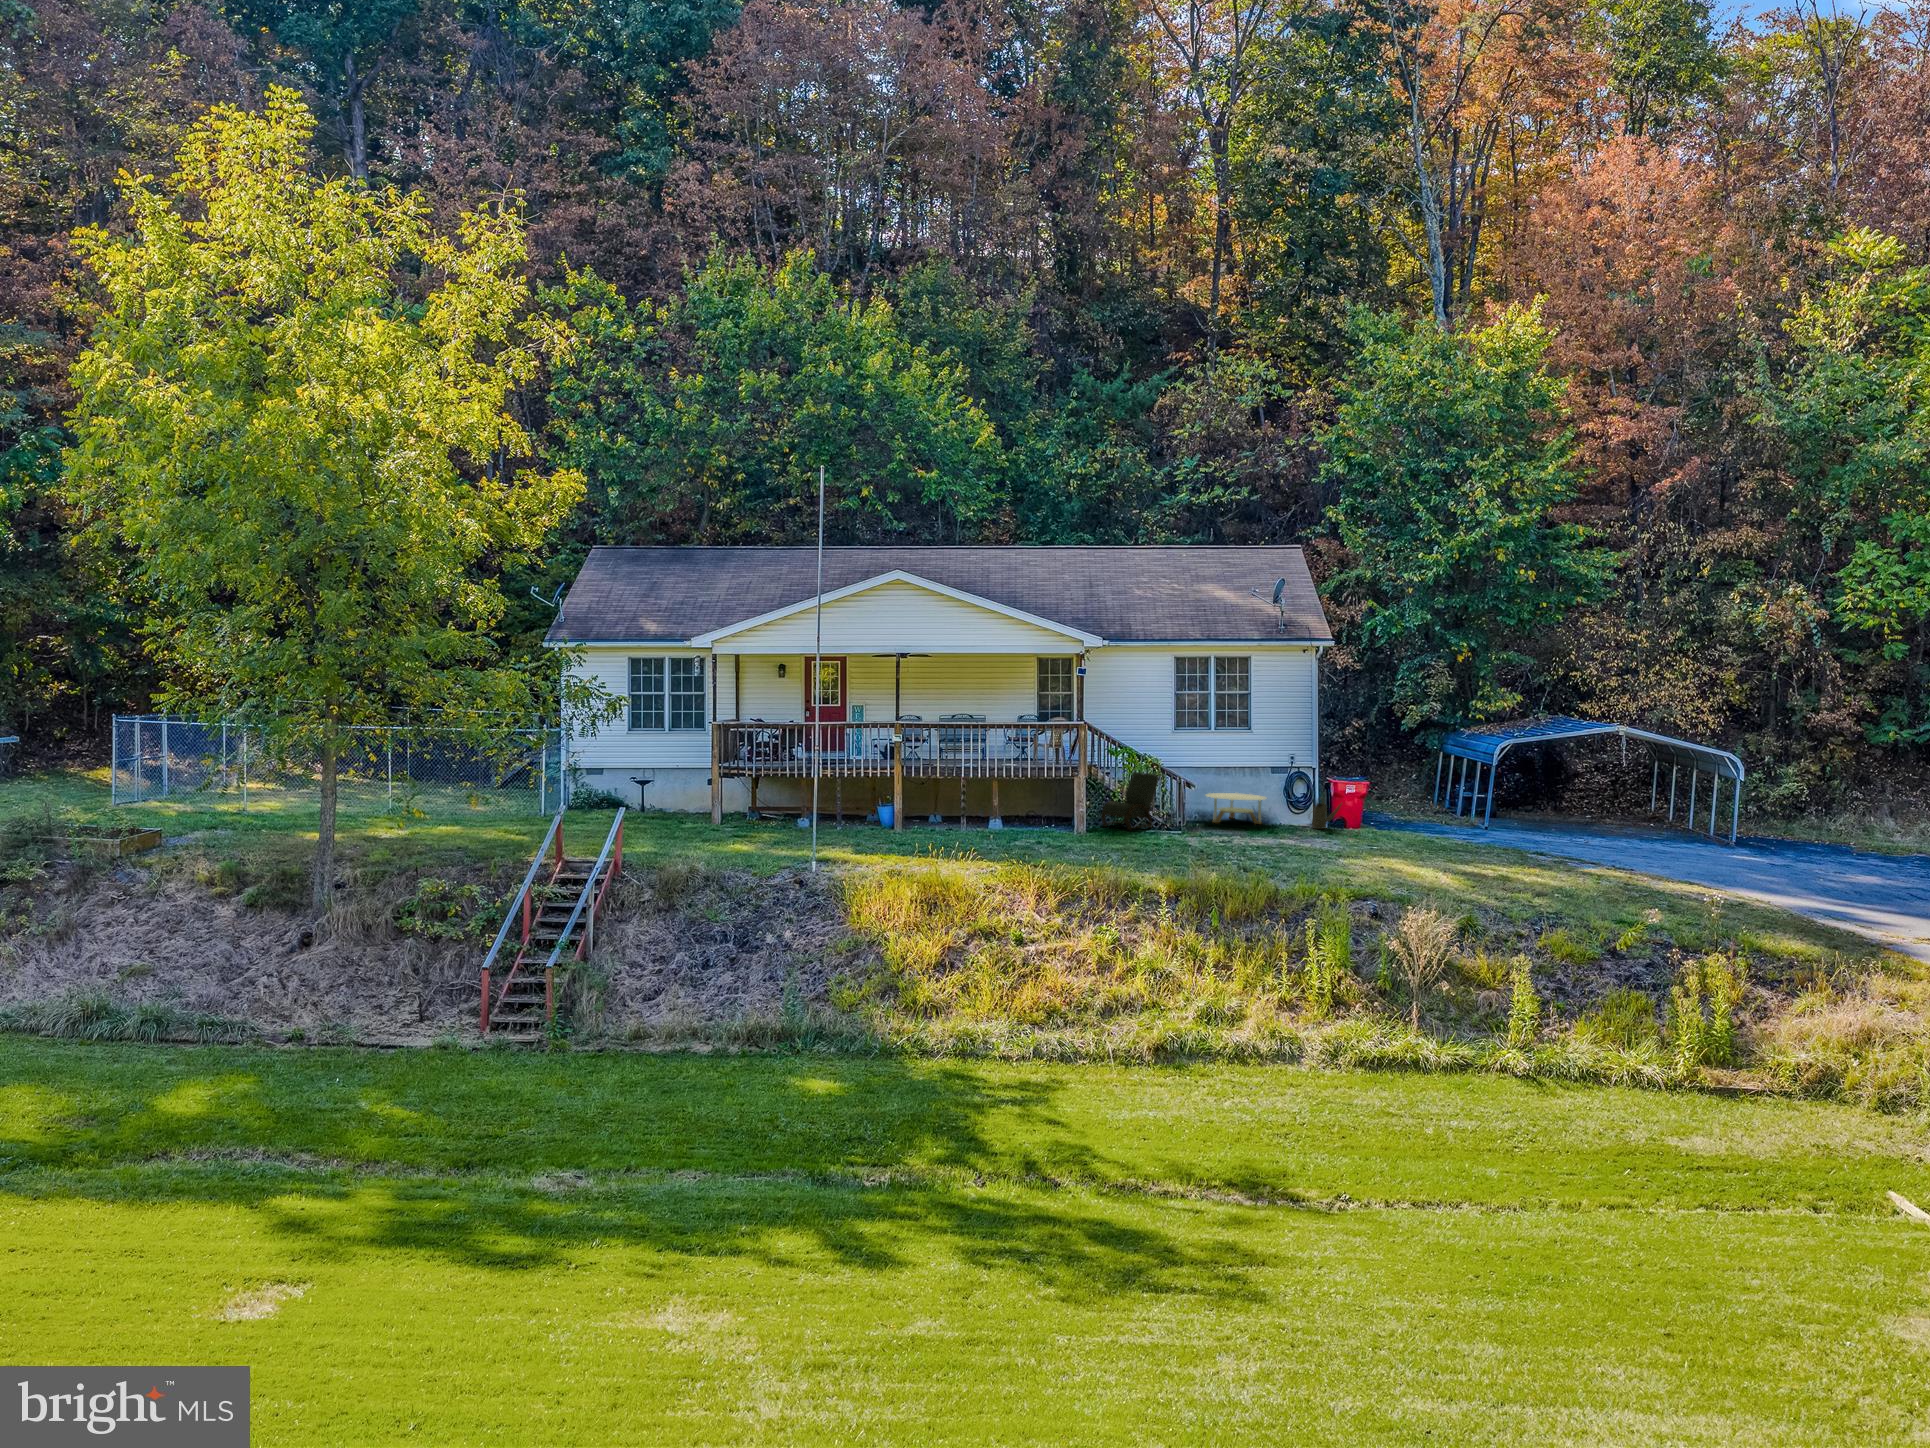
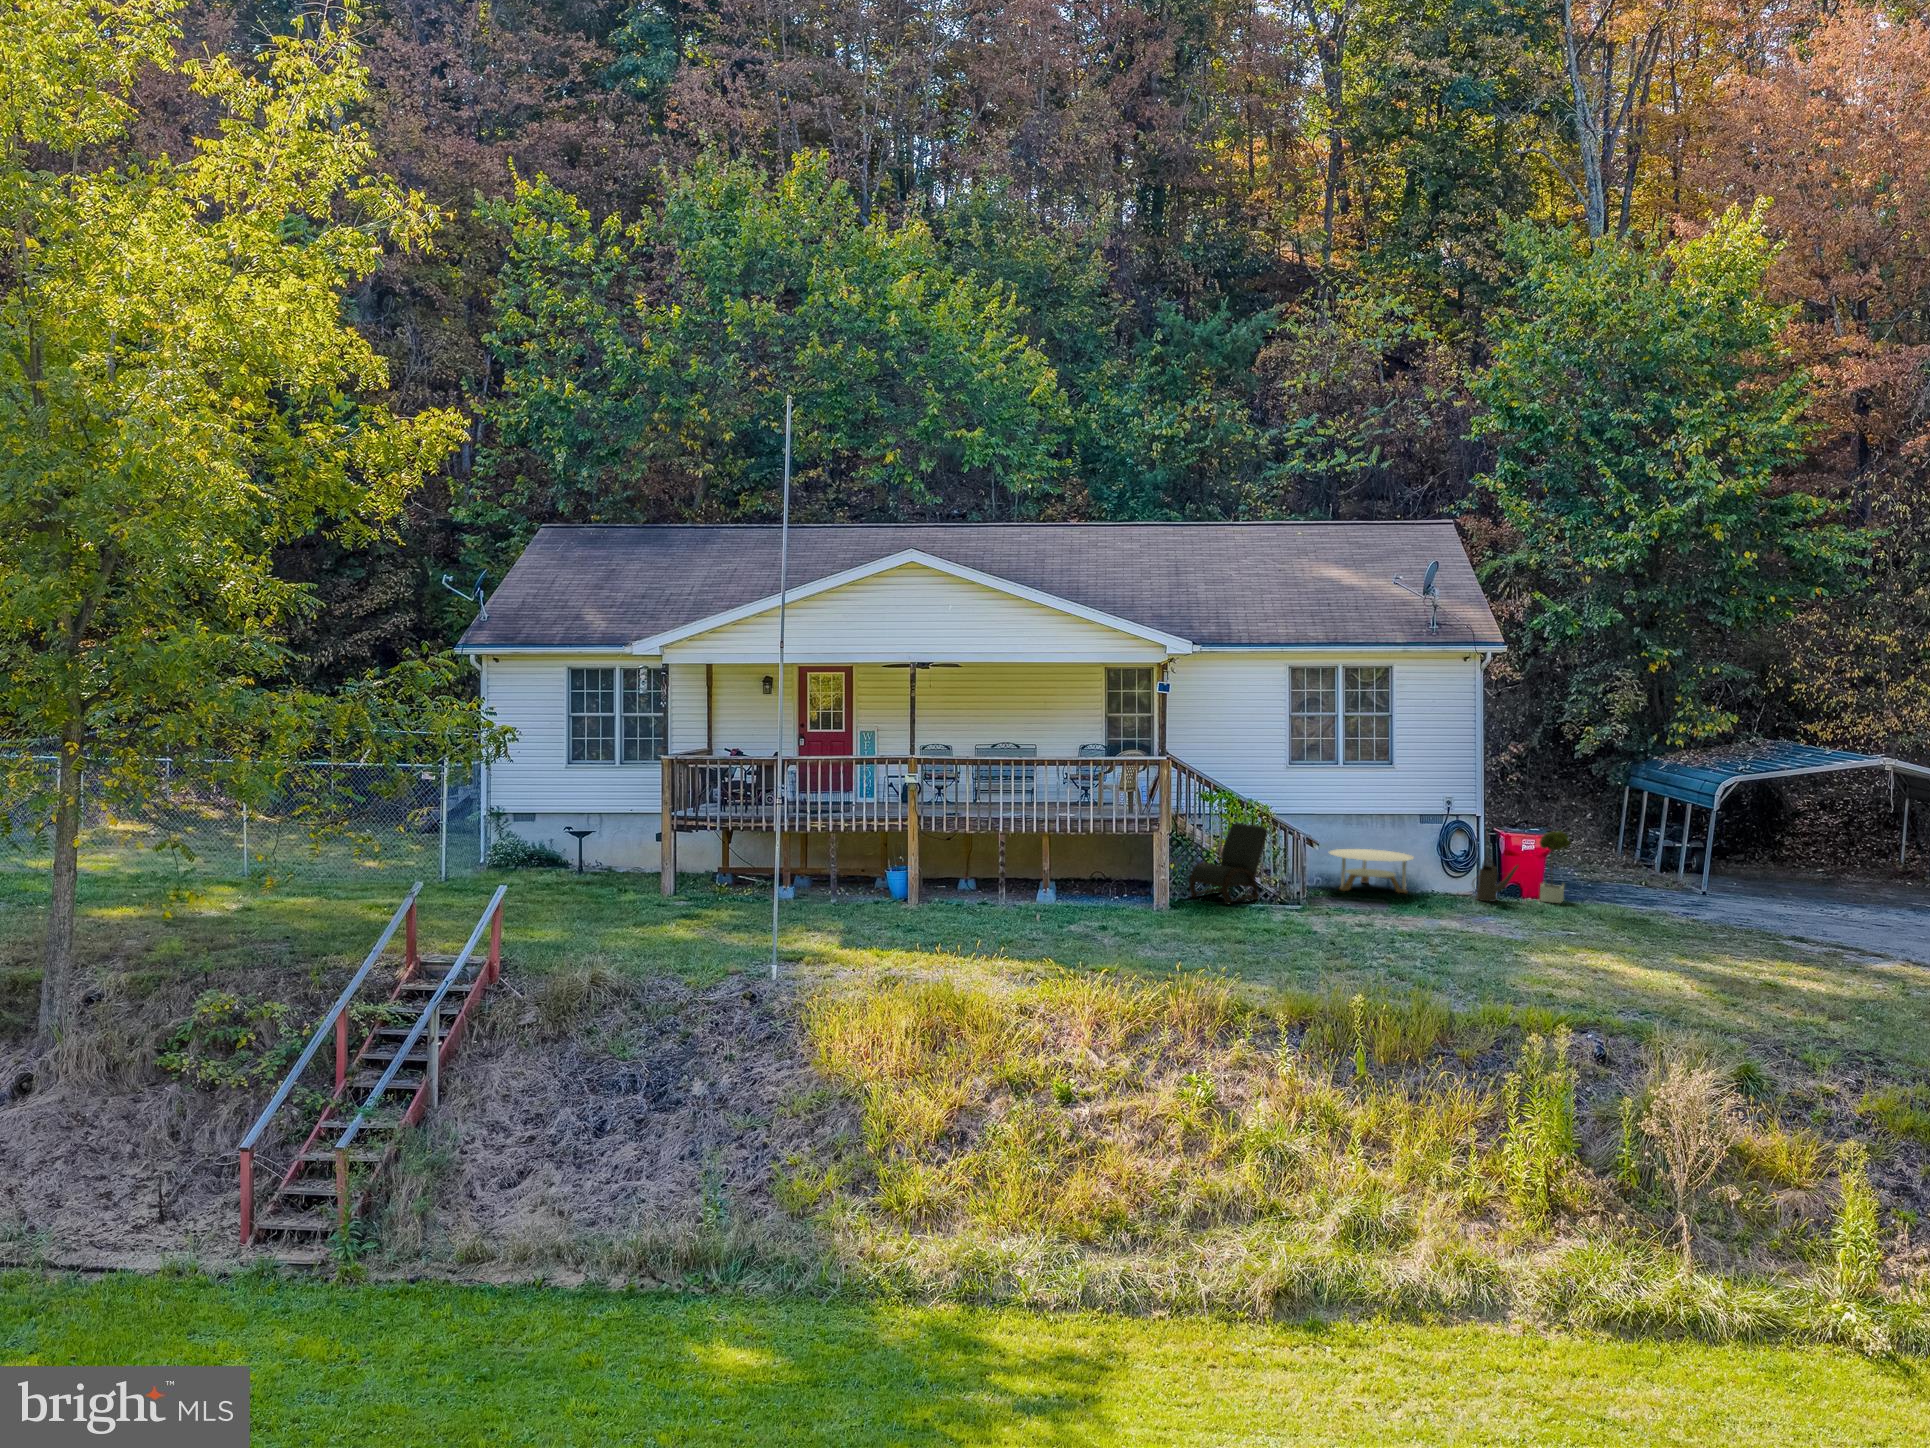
potted tree: none [1357,777,1380,830] -> present [1540,831,1570,903]

